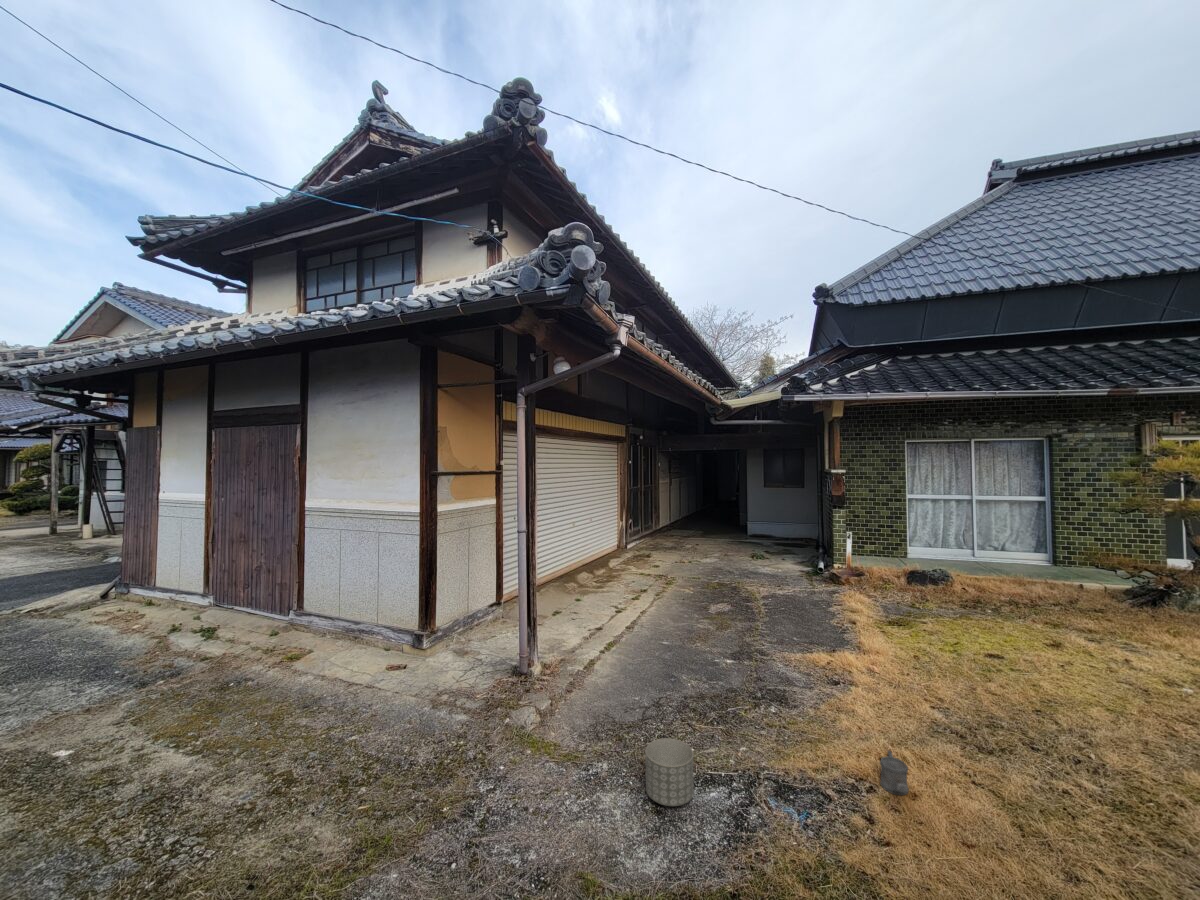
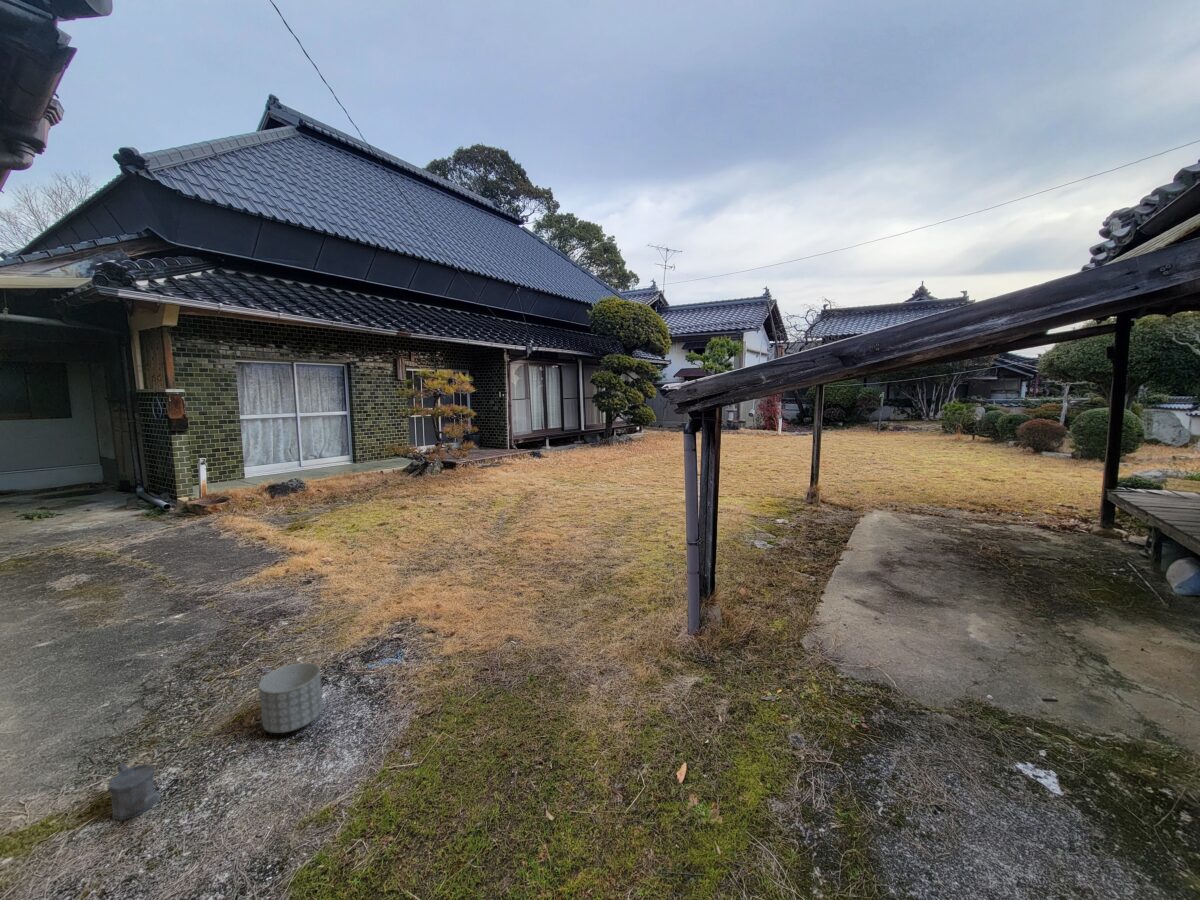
watering can: present [880,751,909,795] -> present [108,763,160,821]

